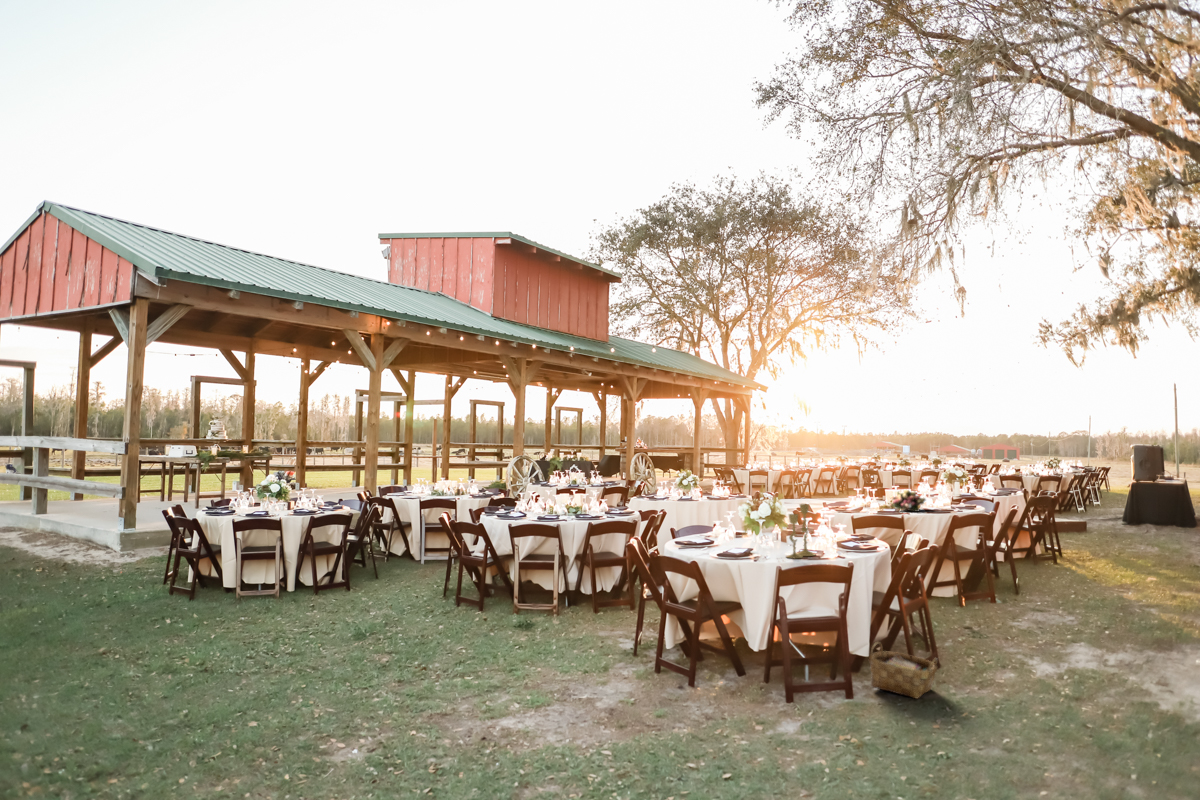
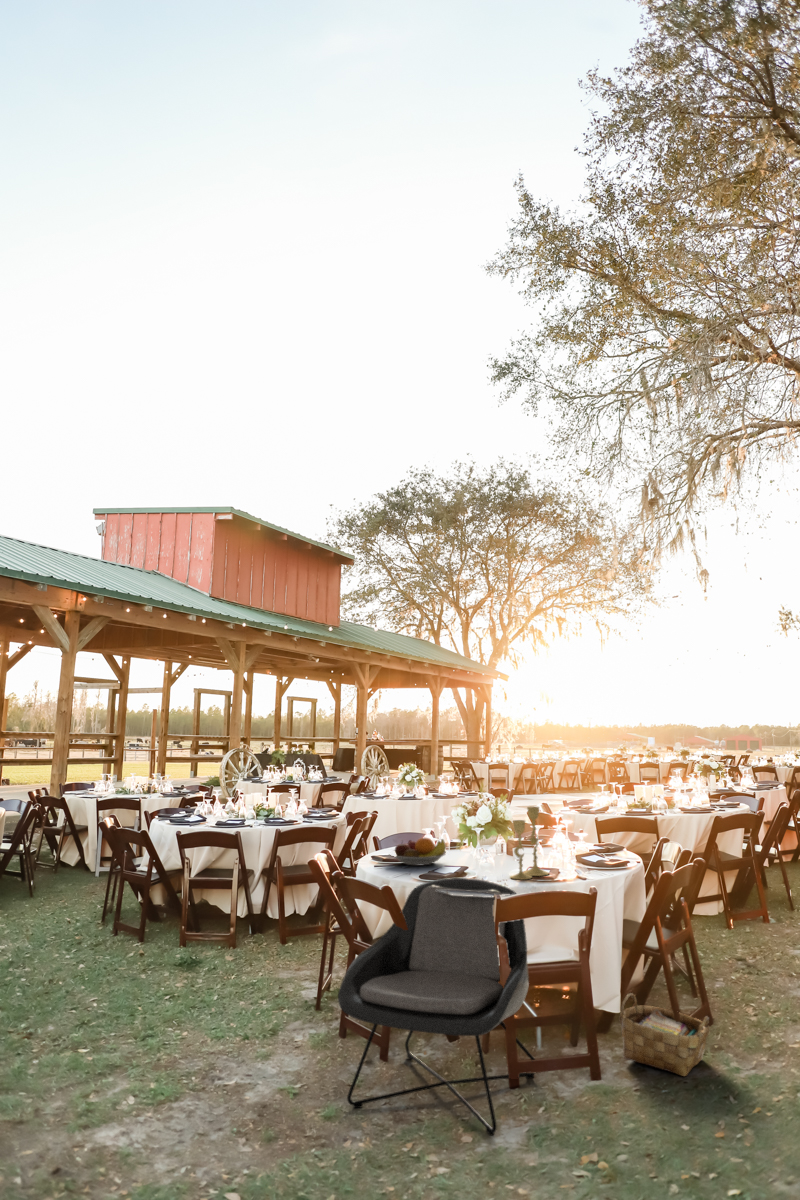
flower arrangement: present [889,490,925,511] -> none [638,787,681,813]
fruit bowl: none [688,527,735,549] -> present [389,837,448,866]
lounge chair: none [663,556,807,728] -> present [338,878,535,1135]

